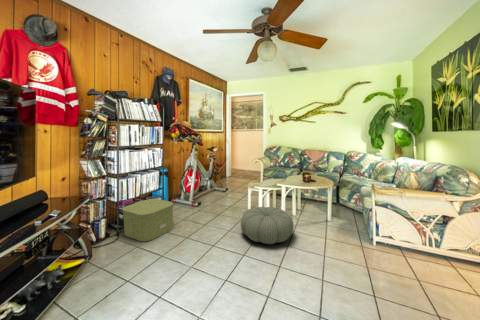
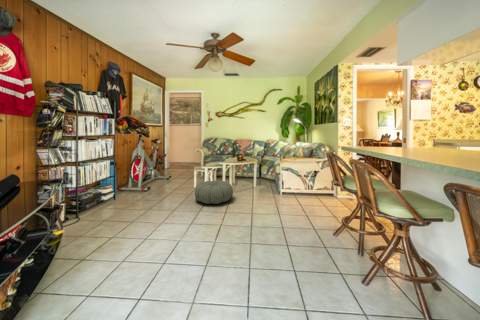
storage box: present [122,199,173,241] -> none [85,184,135,217]

